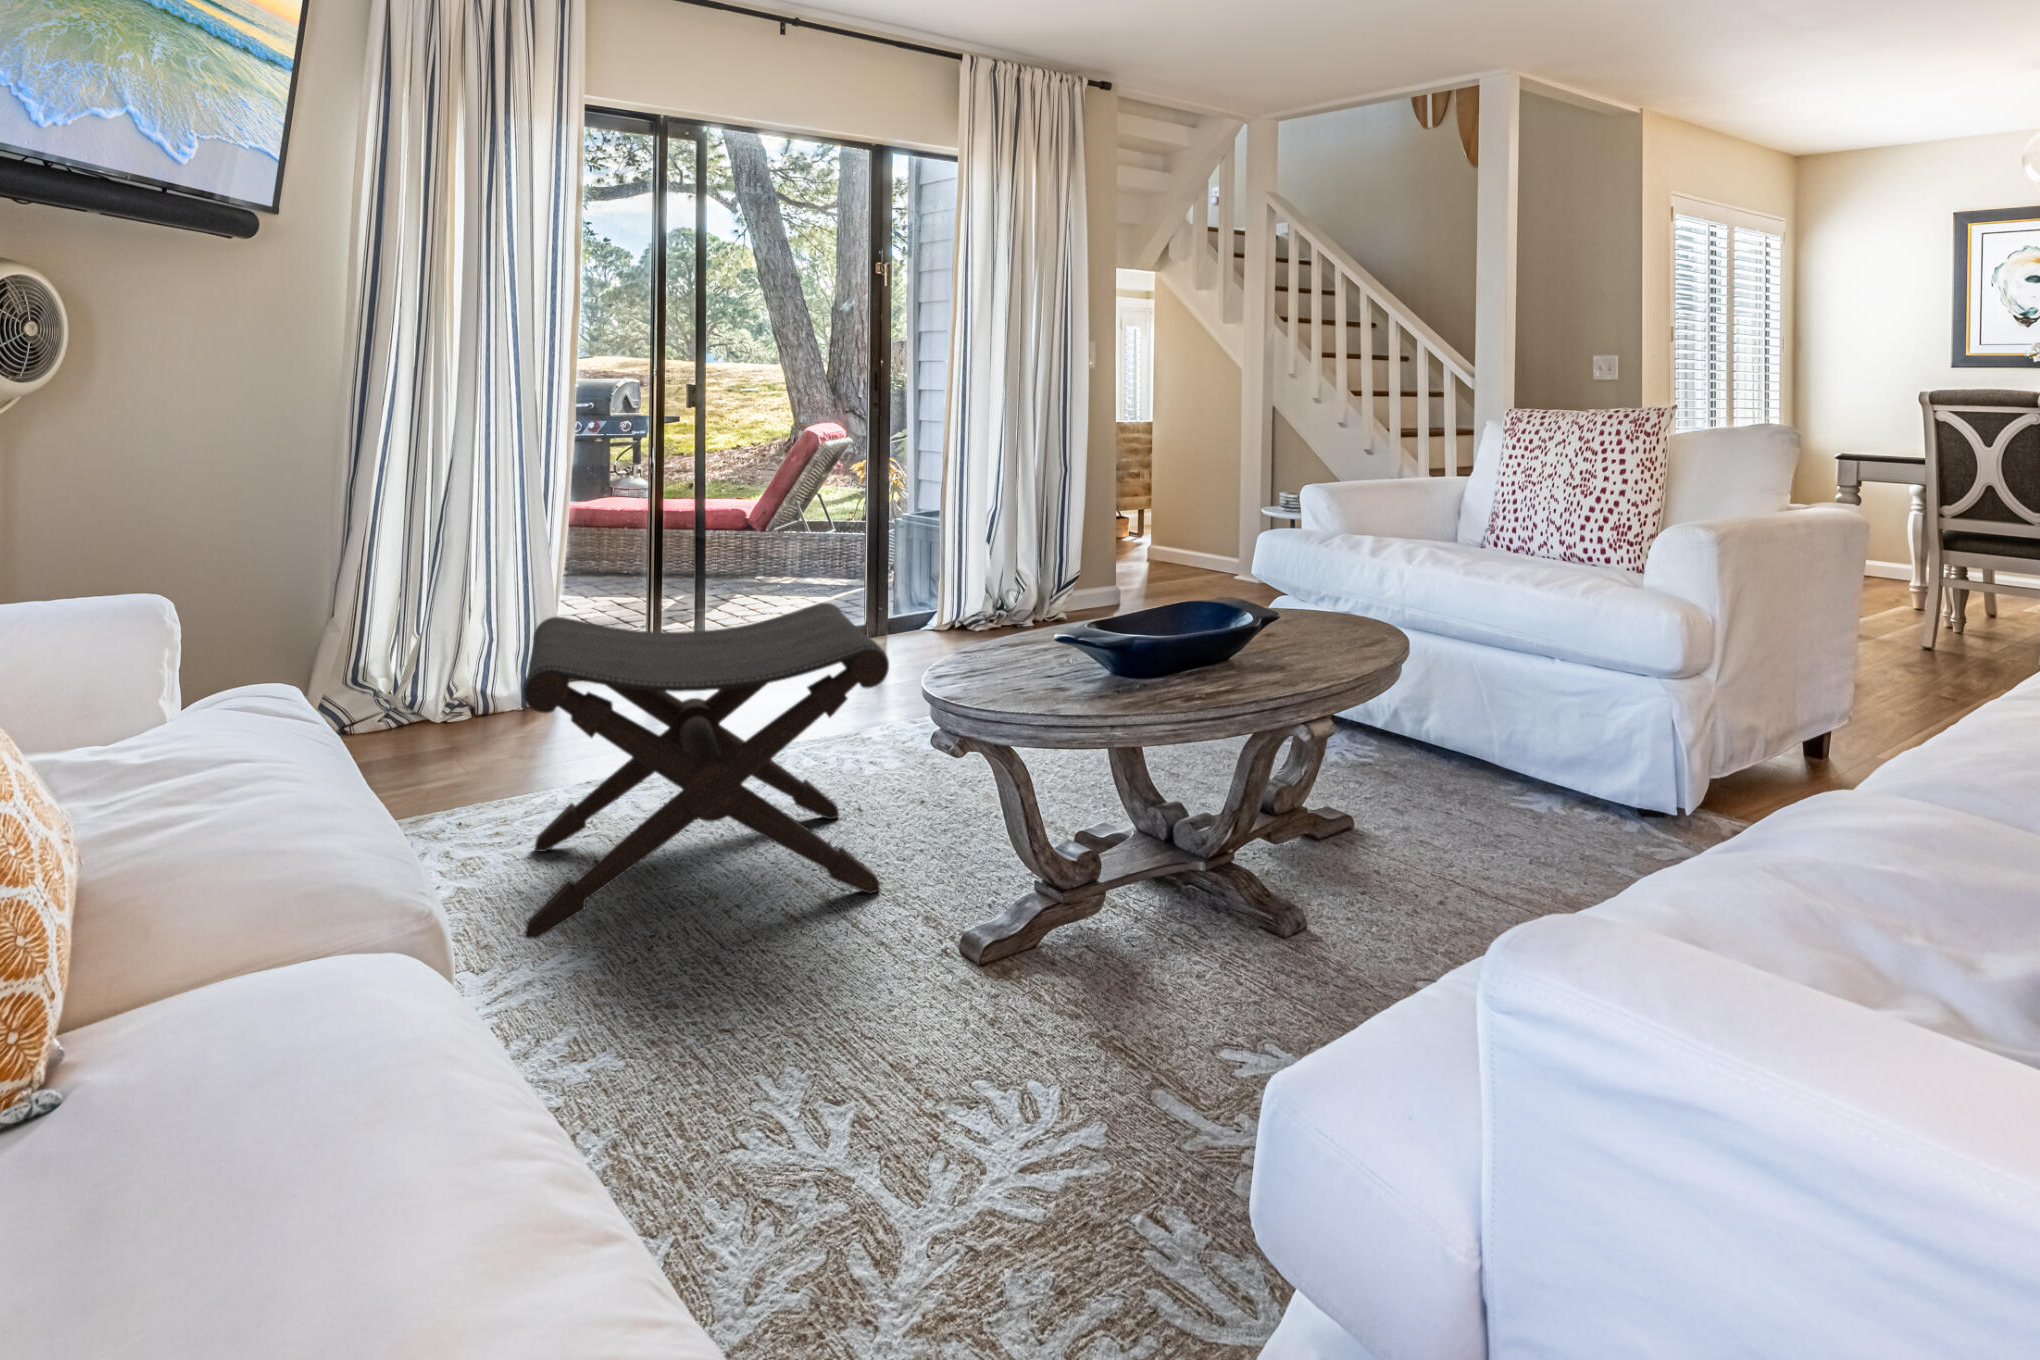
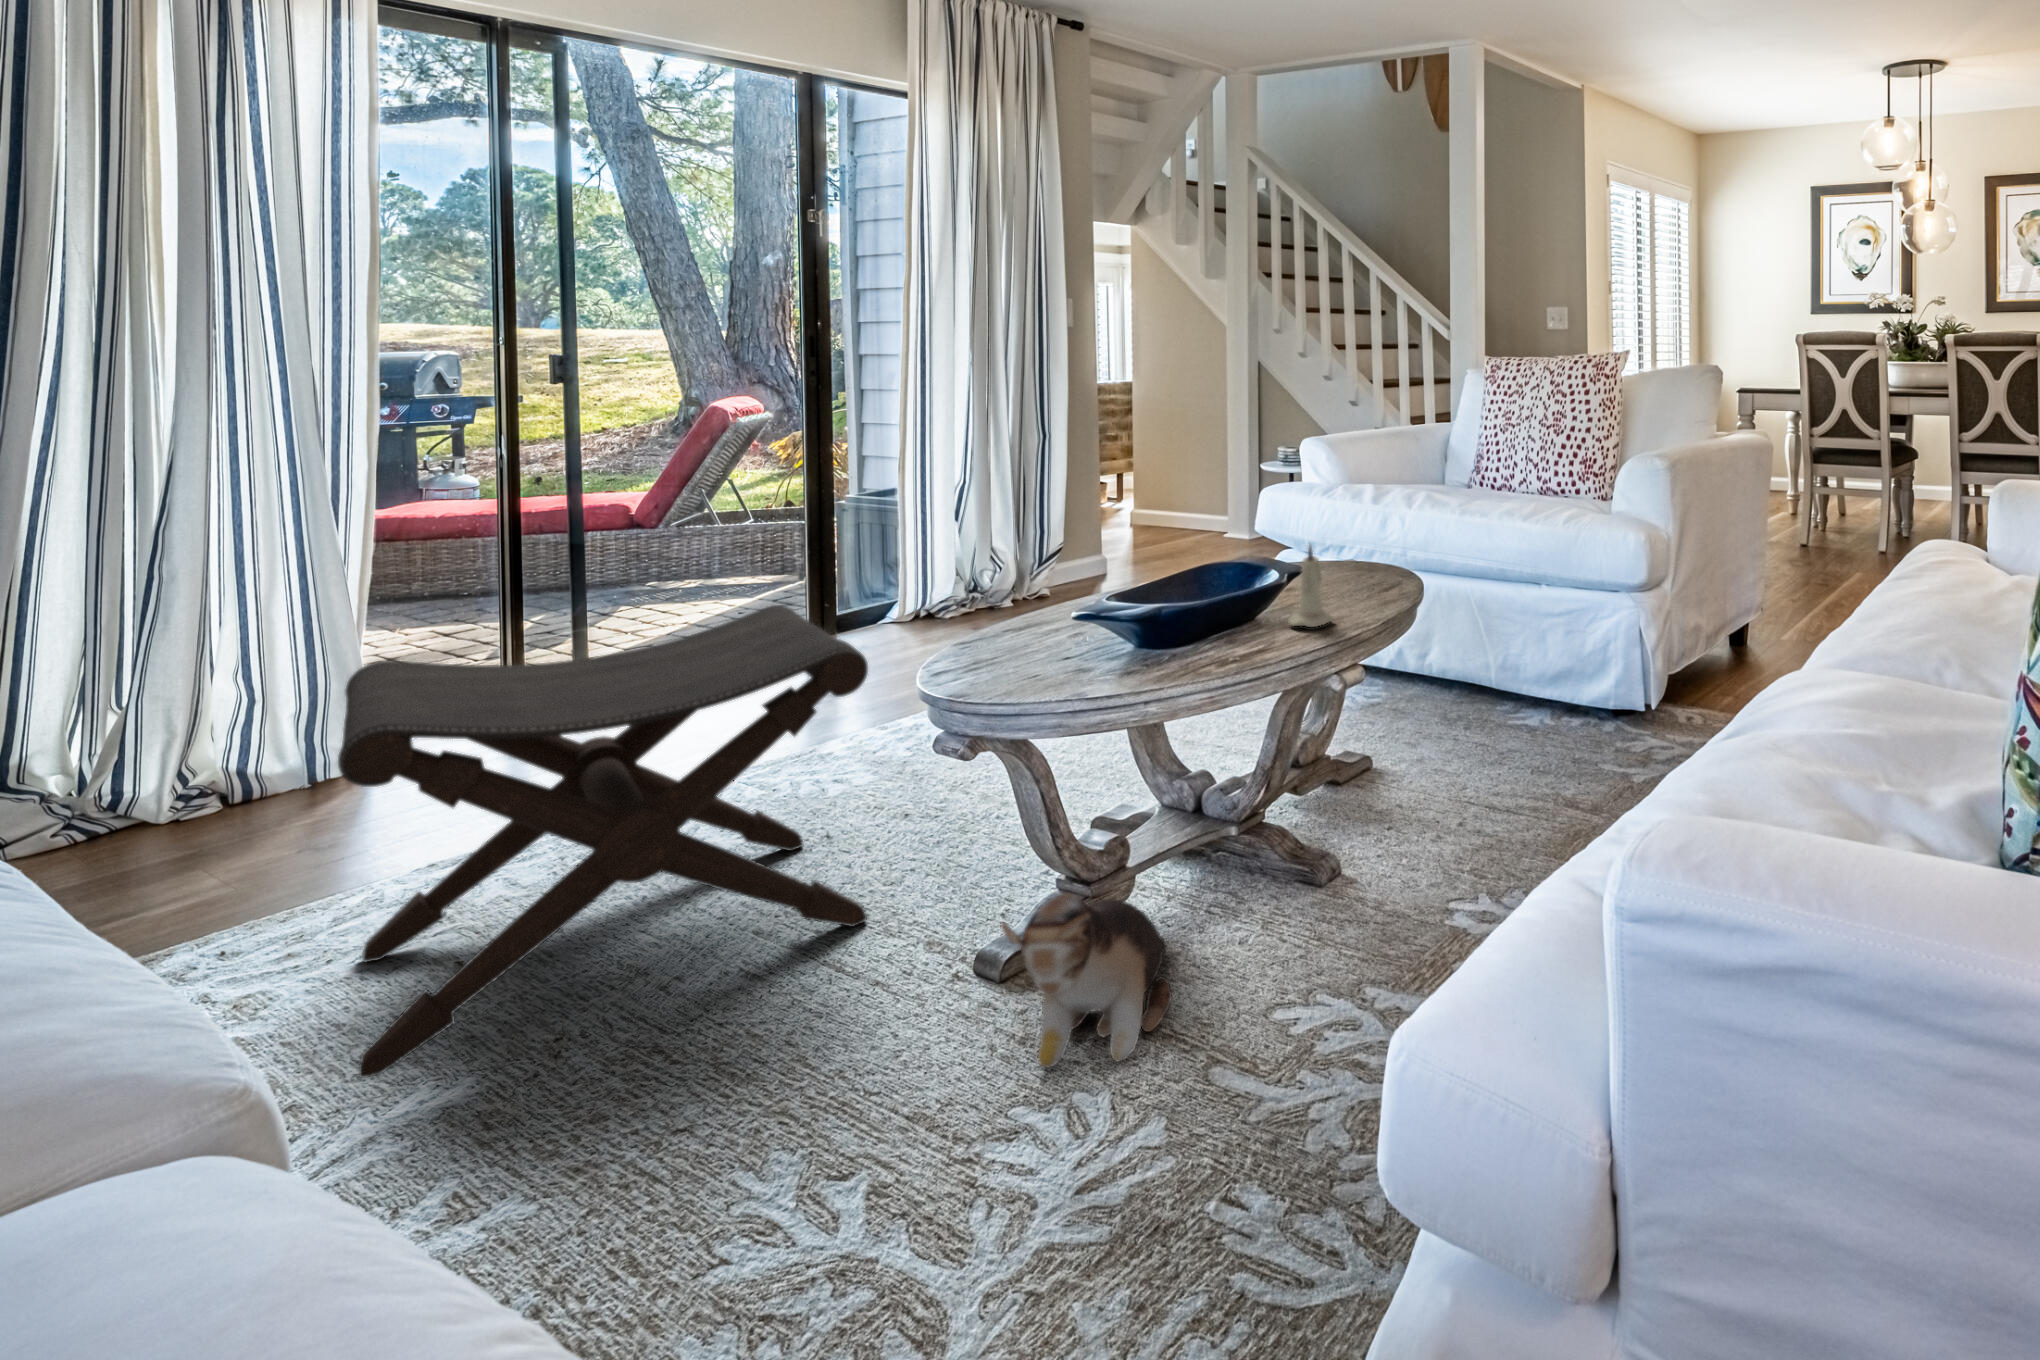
candle: none [1259,589,1306,676] -> present [1289,545,1333,627]
plush toy: none [972,892,1128,1062] -> present [1001,893,1172,1068]

